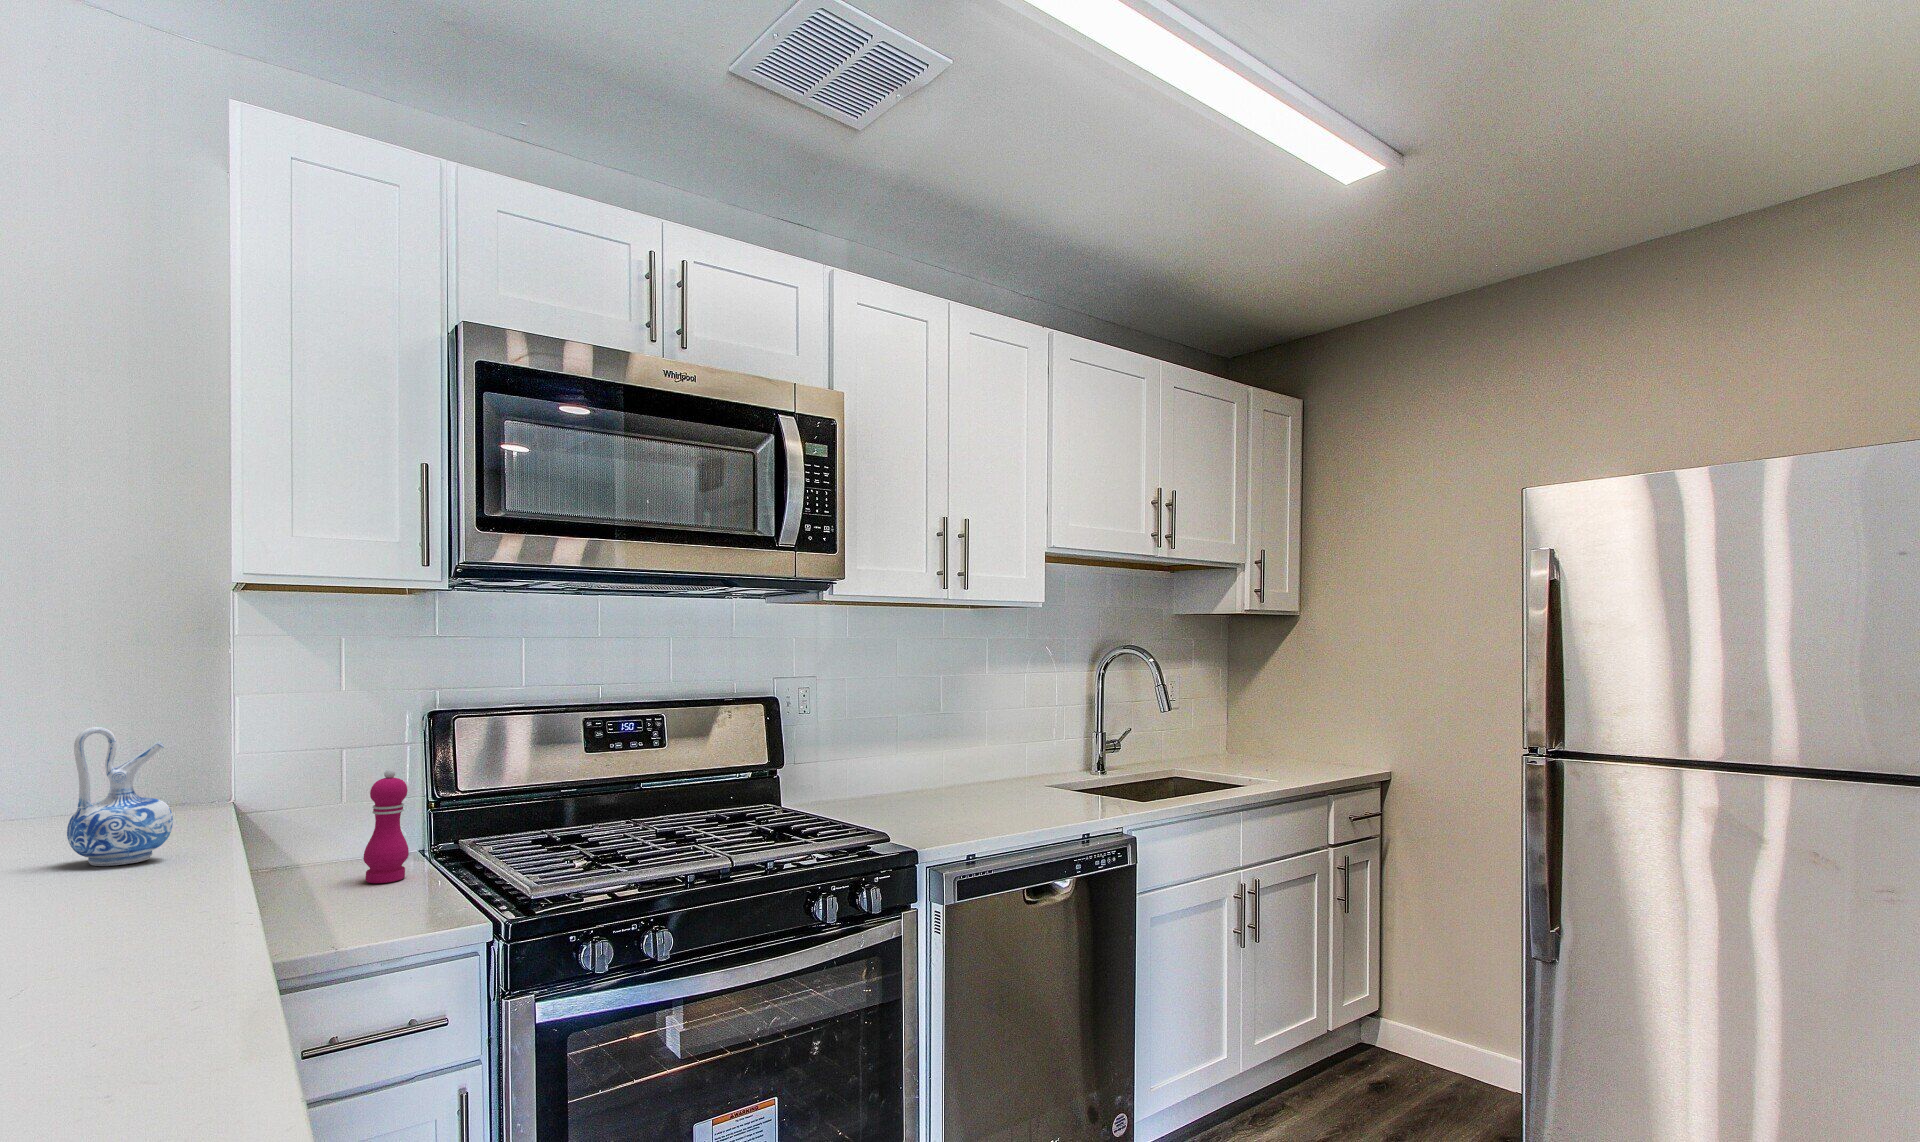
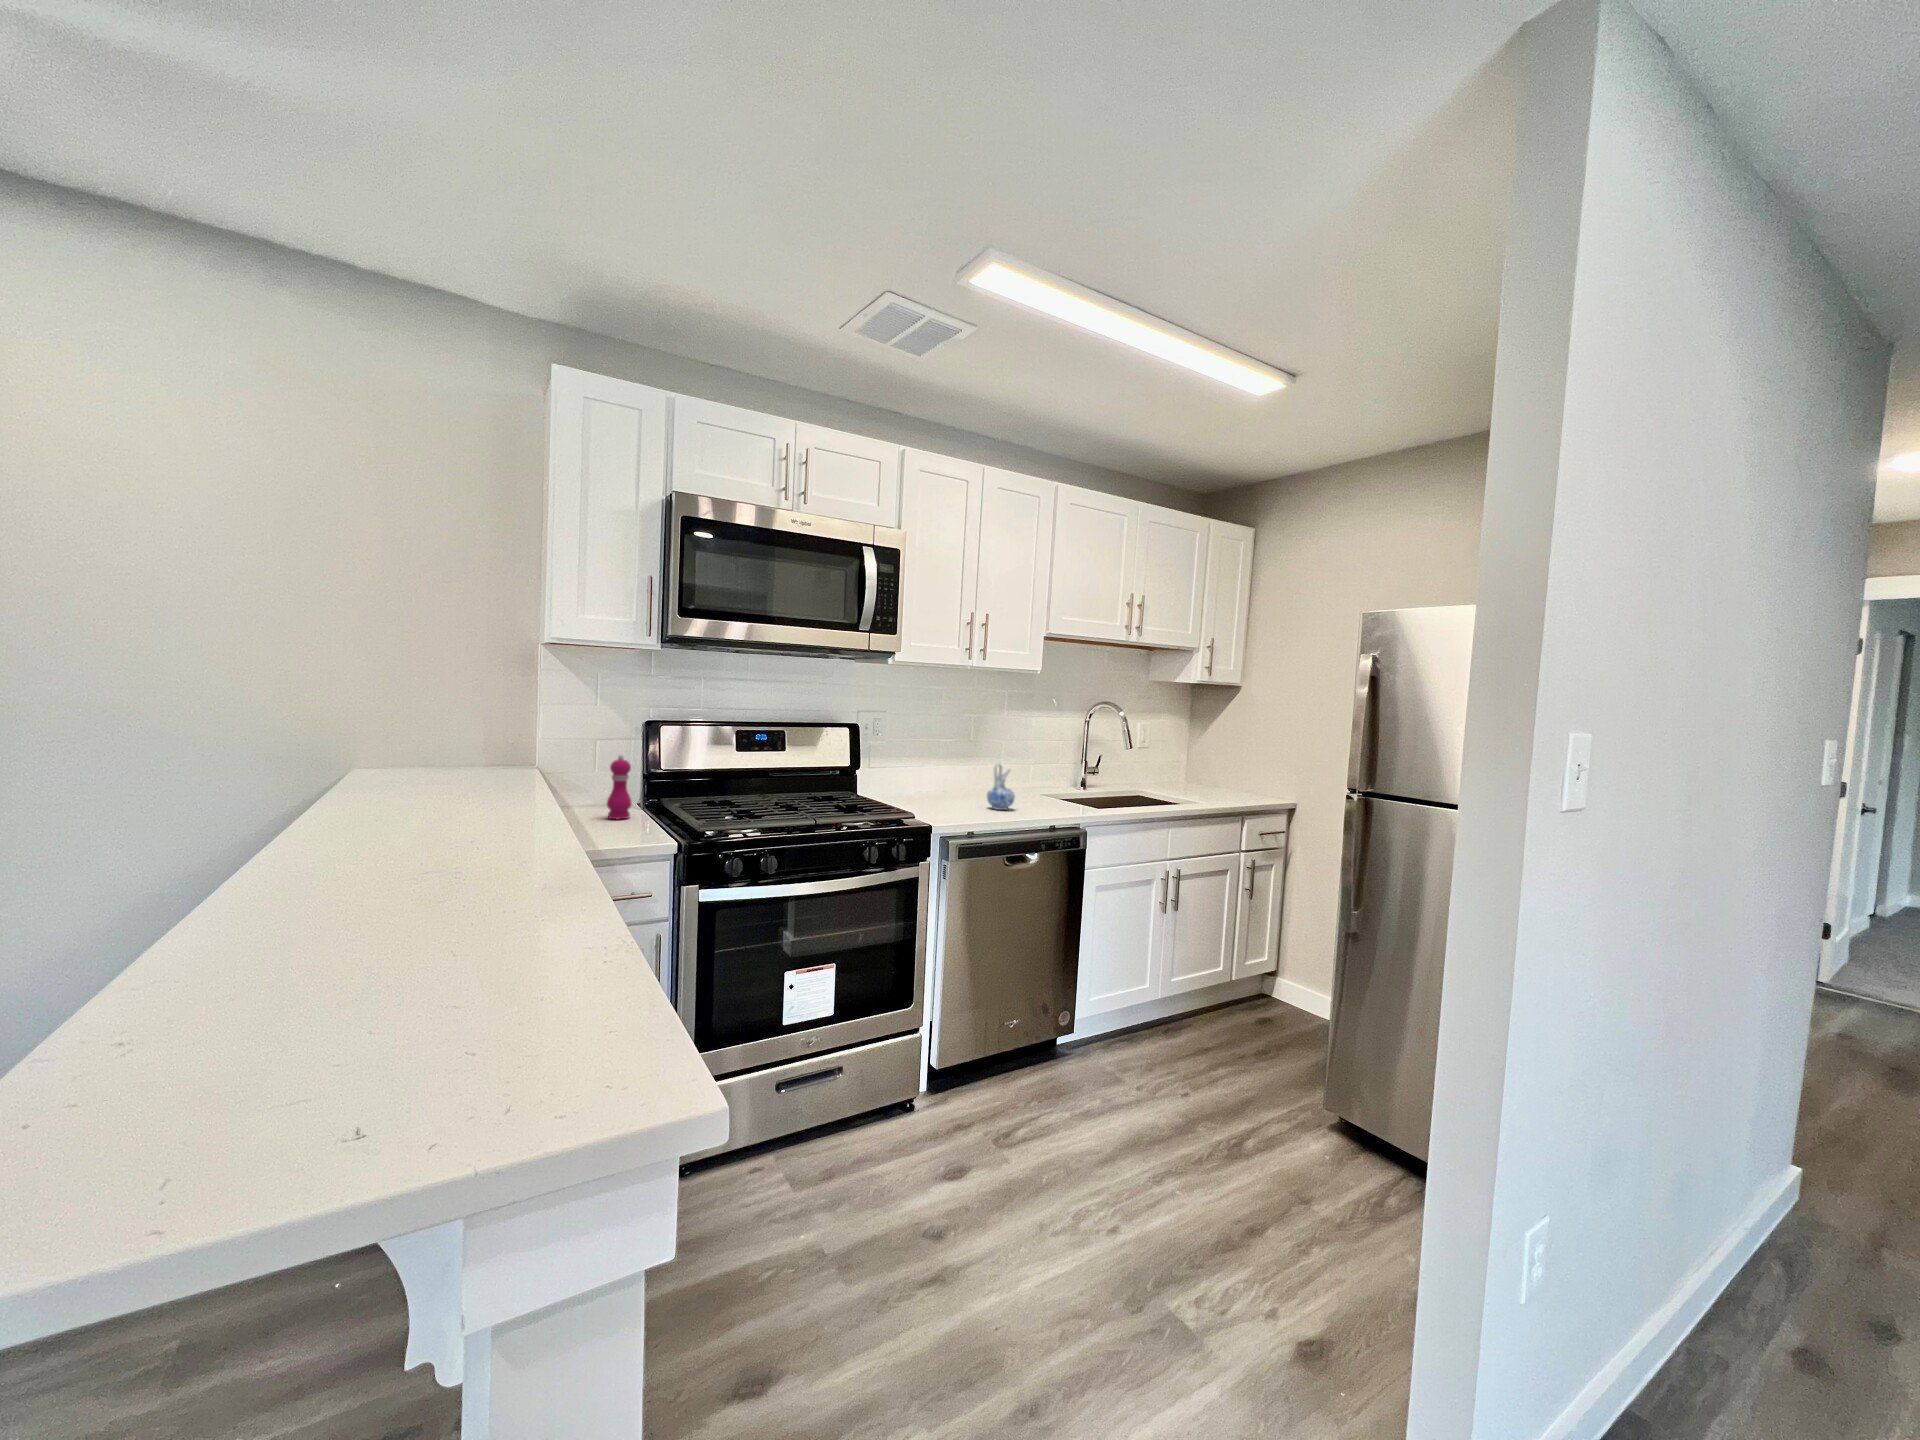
ceramic pitcher: present [67,727,173,866] -> present [987,763,1015,810]

